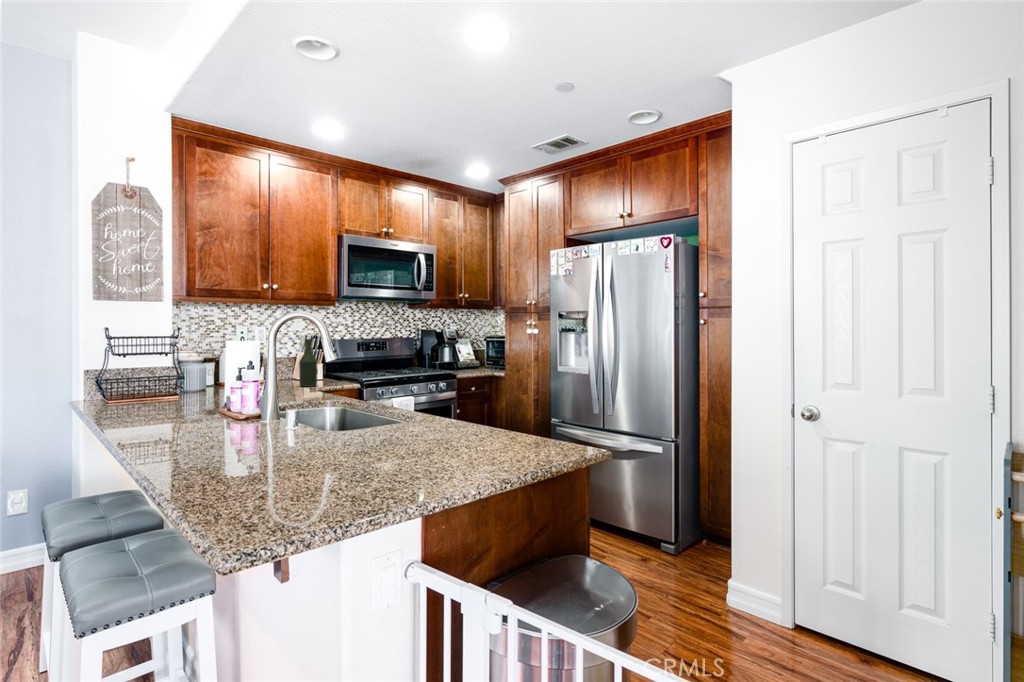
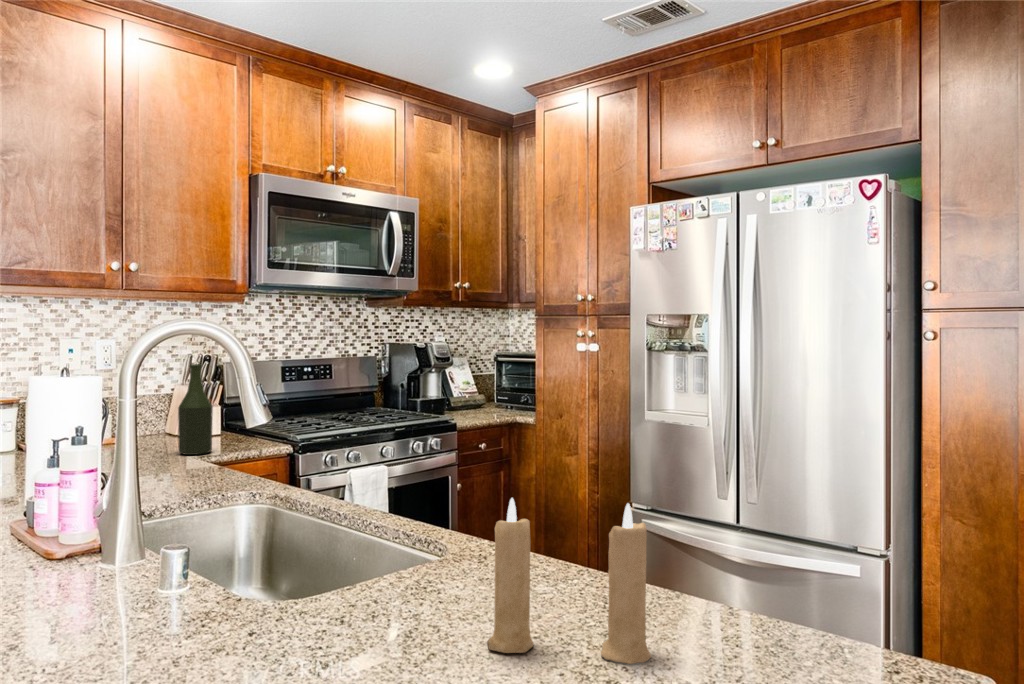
candle: none [414,379,476,442] -> present [487,498,651,664]

